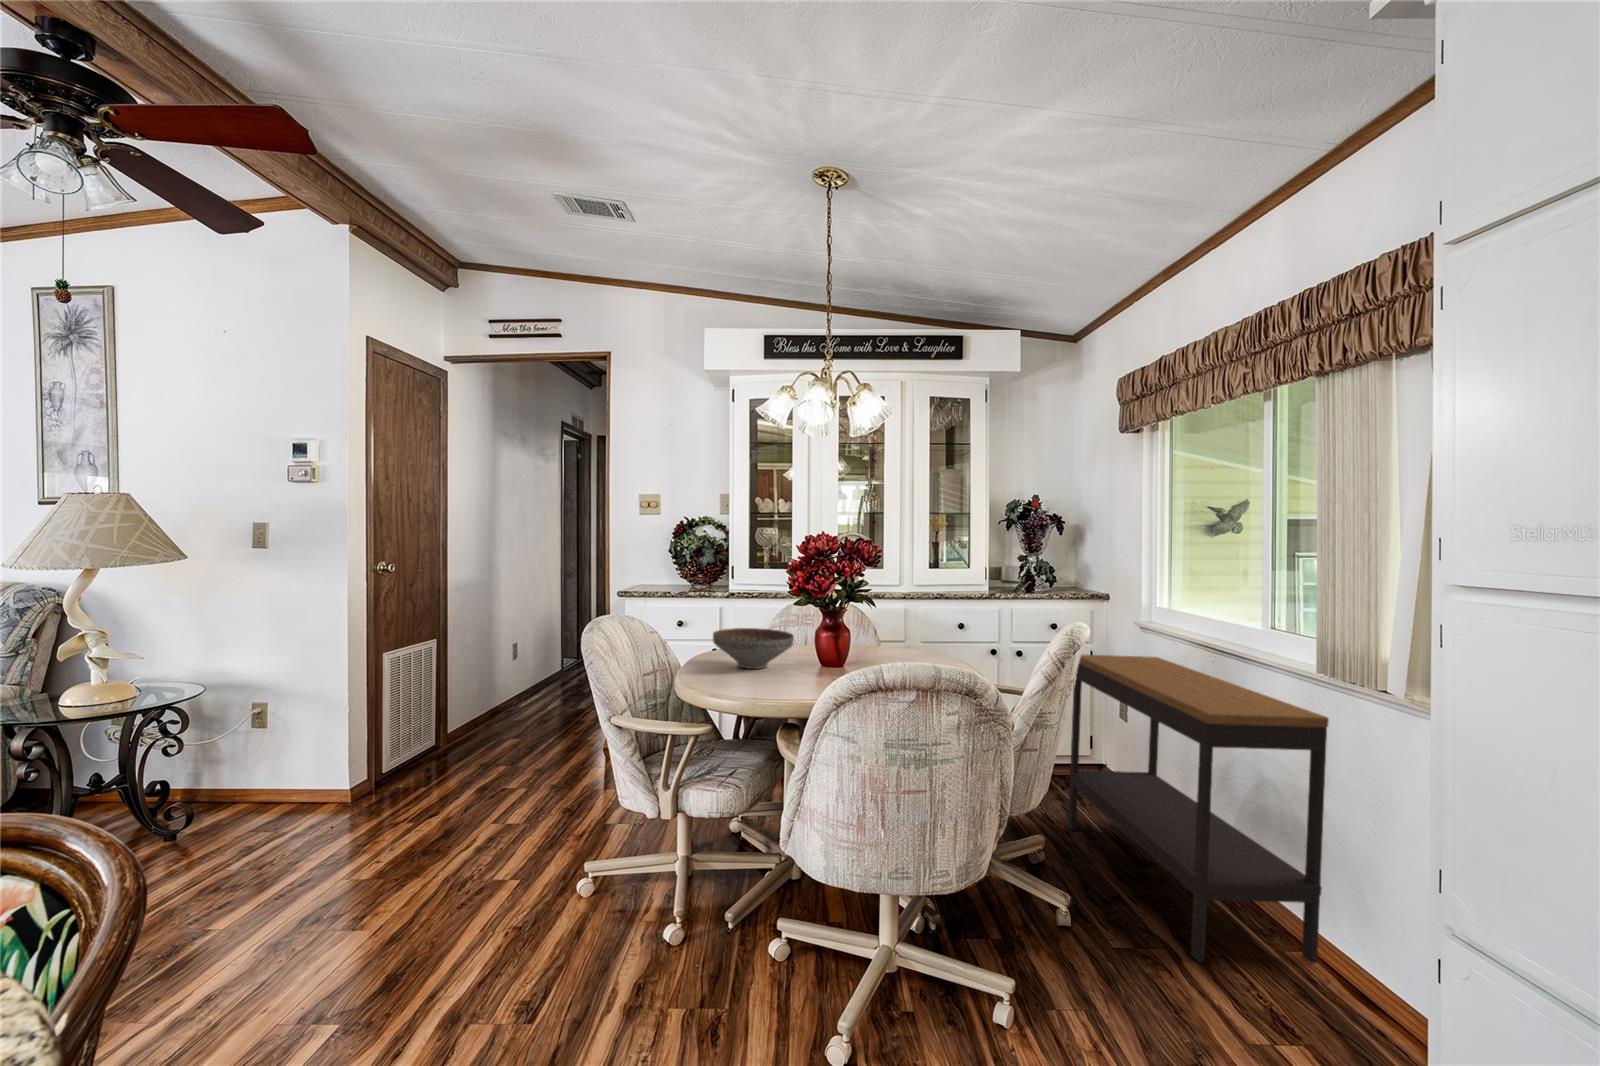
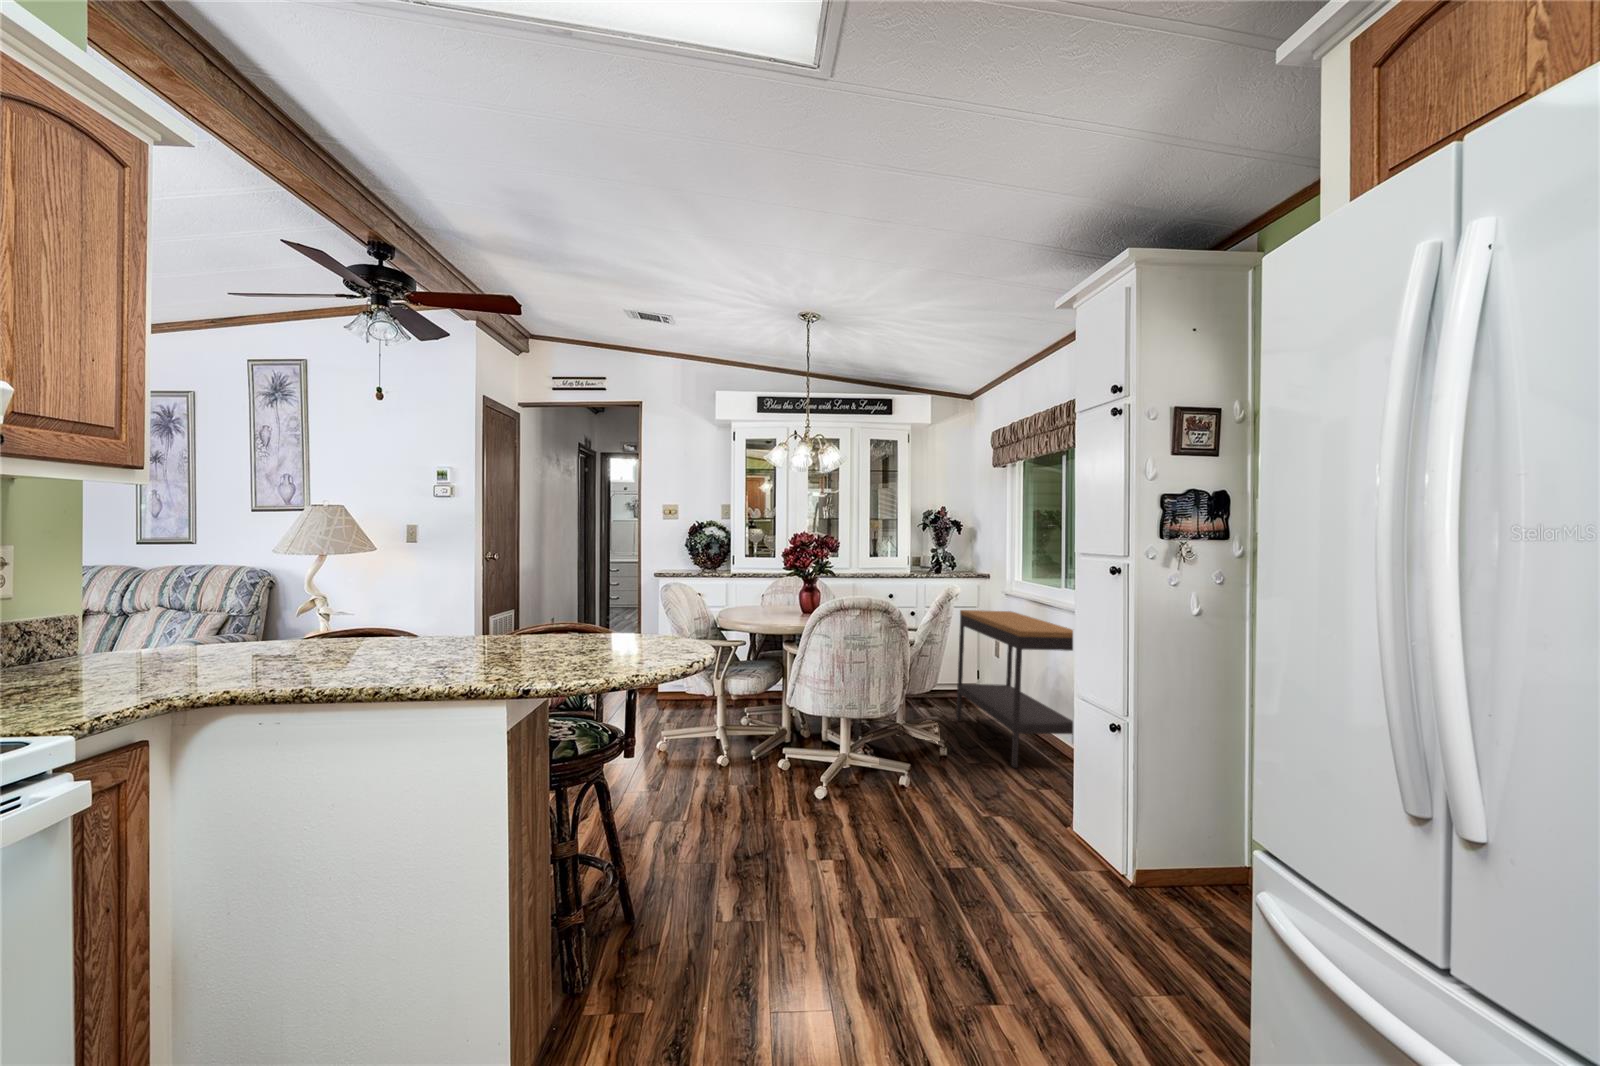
decorative bowl: present [713,628,794,669] -> none [738,591,787,614]

